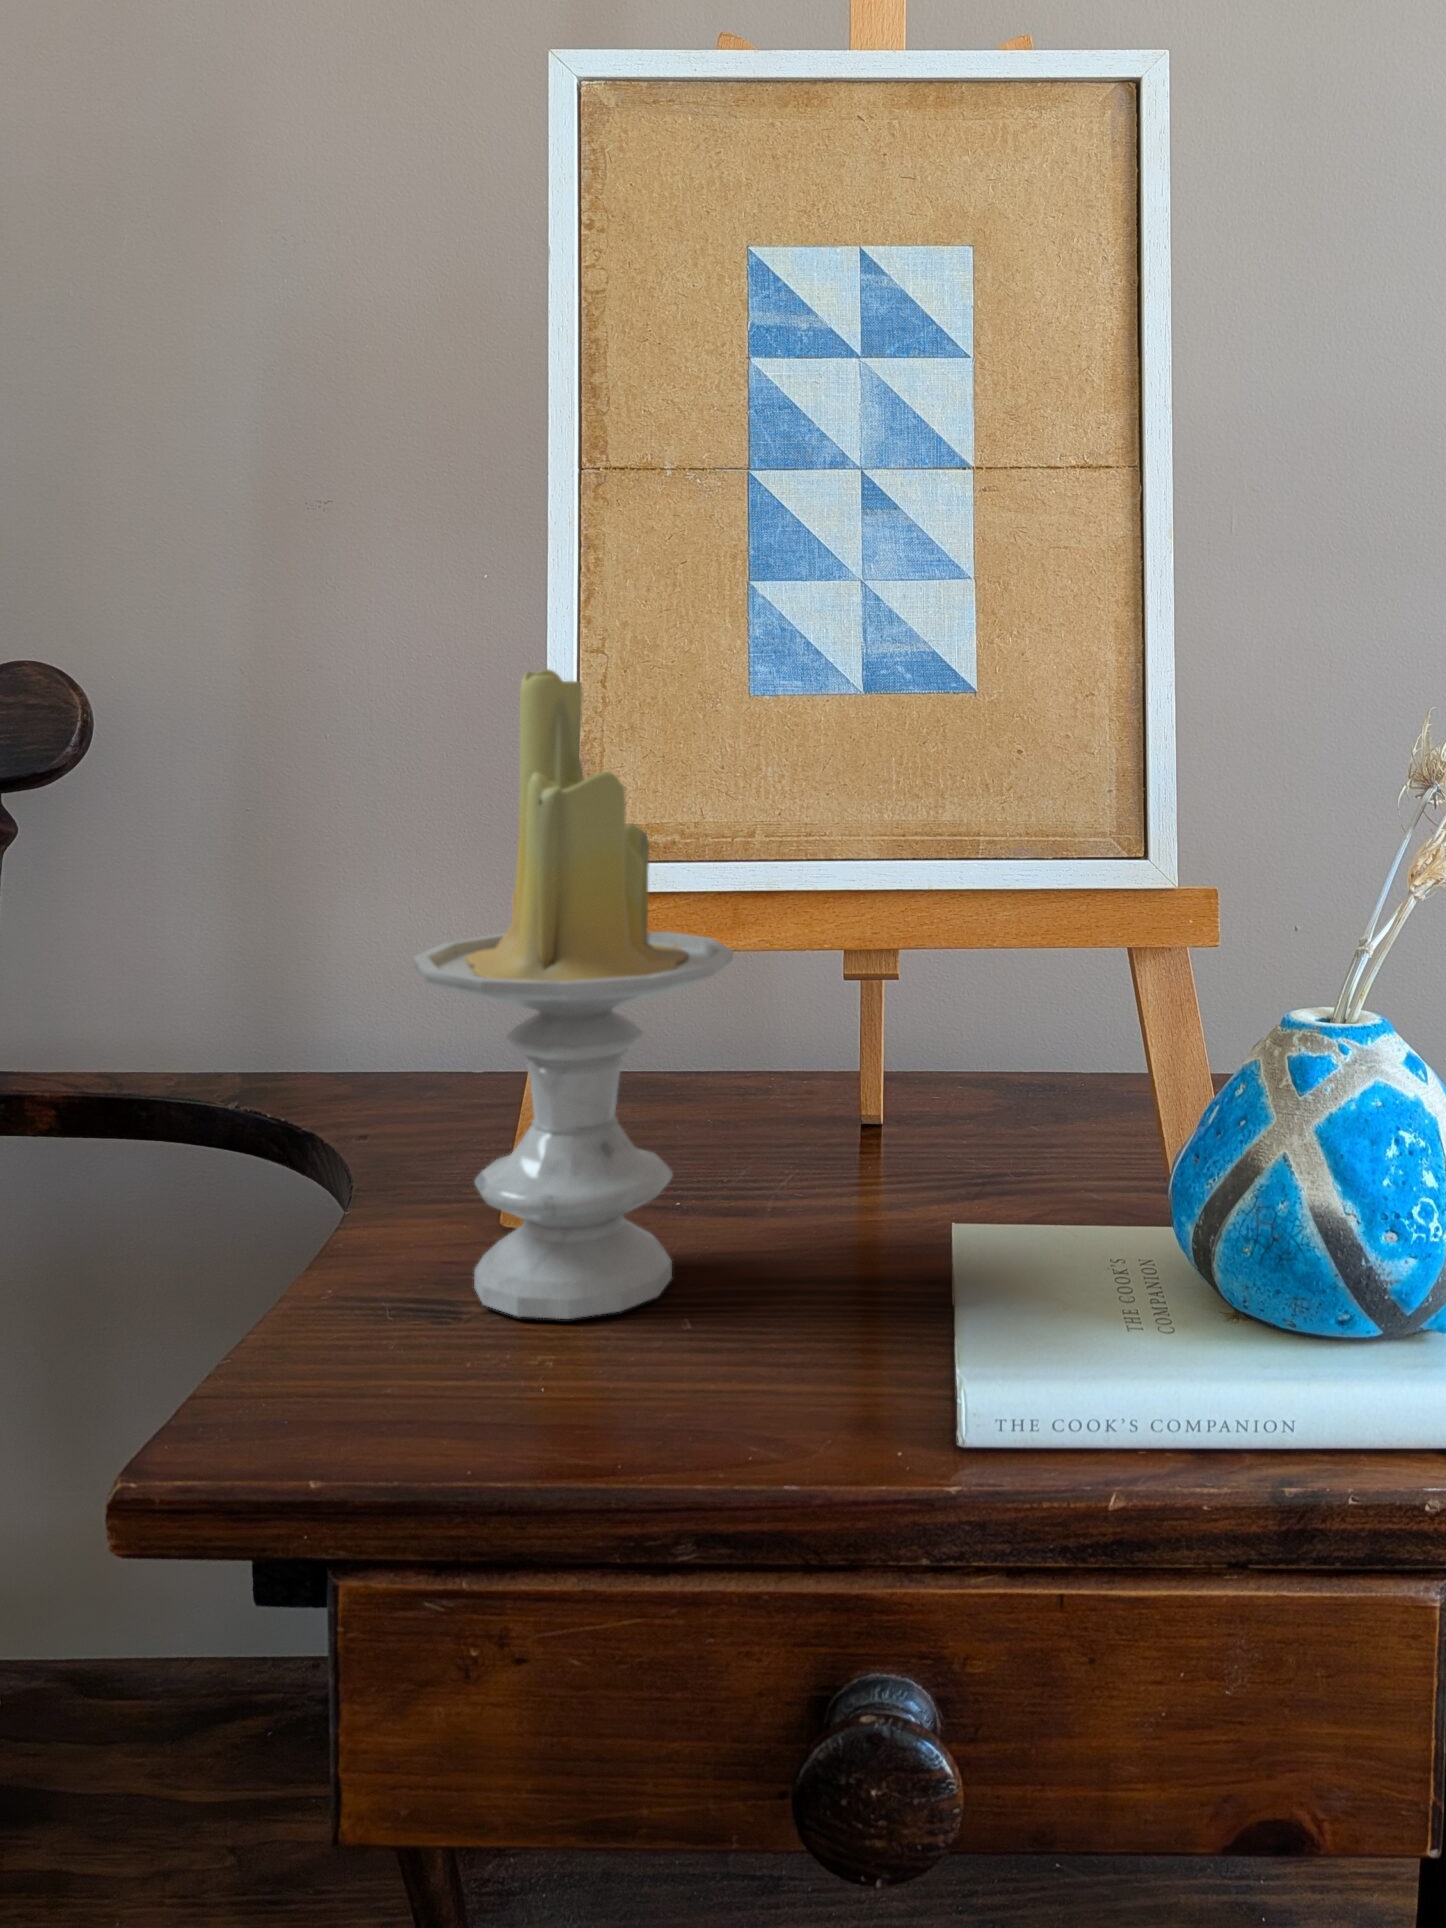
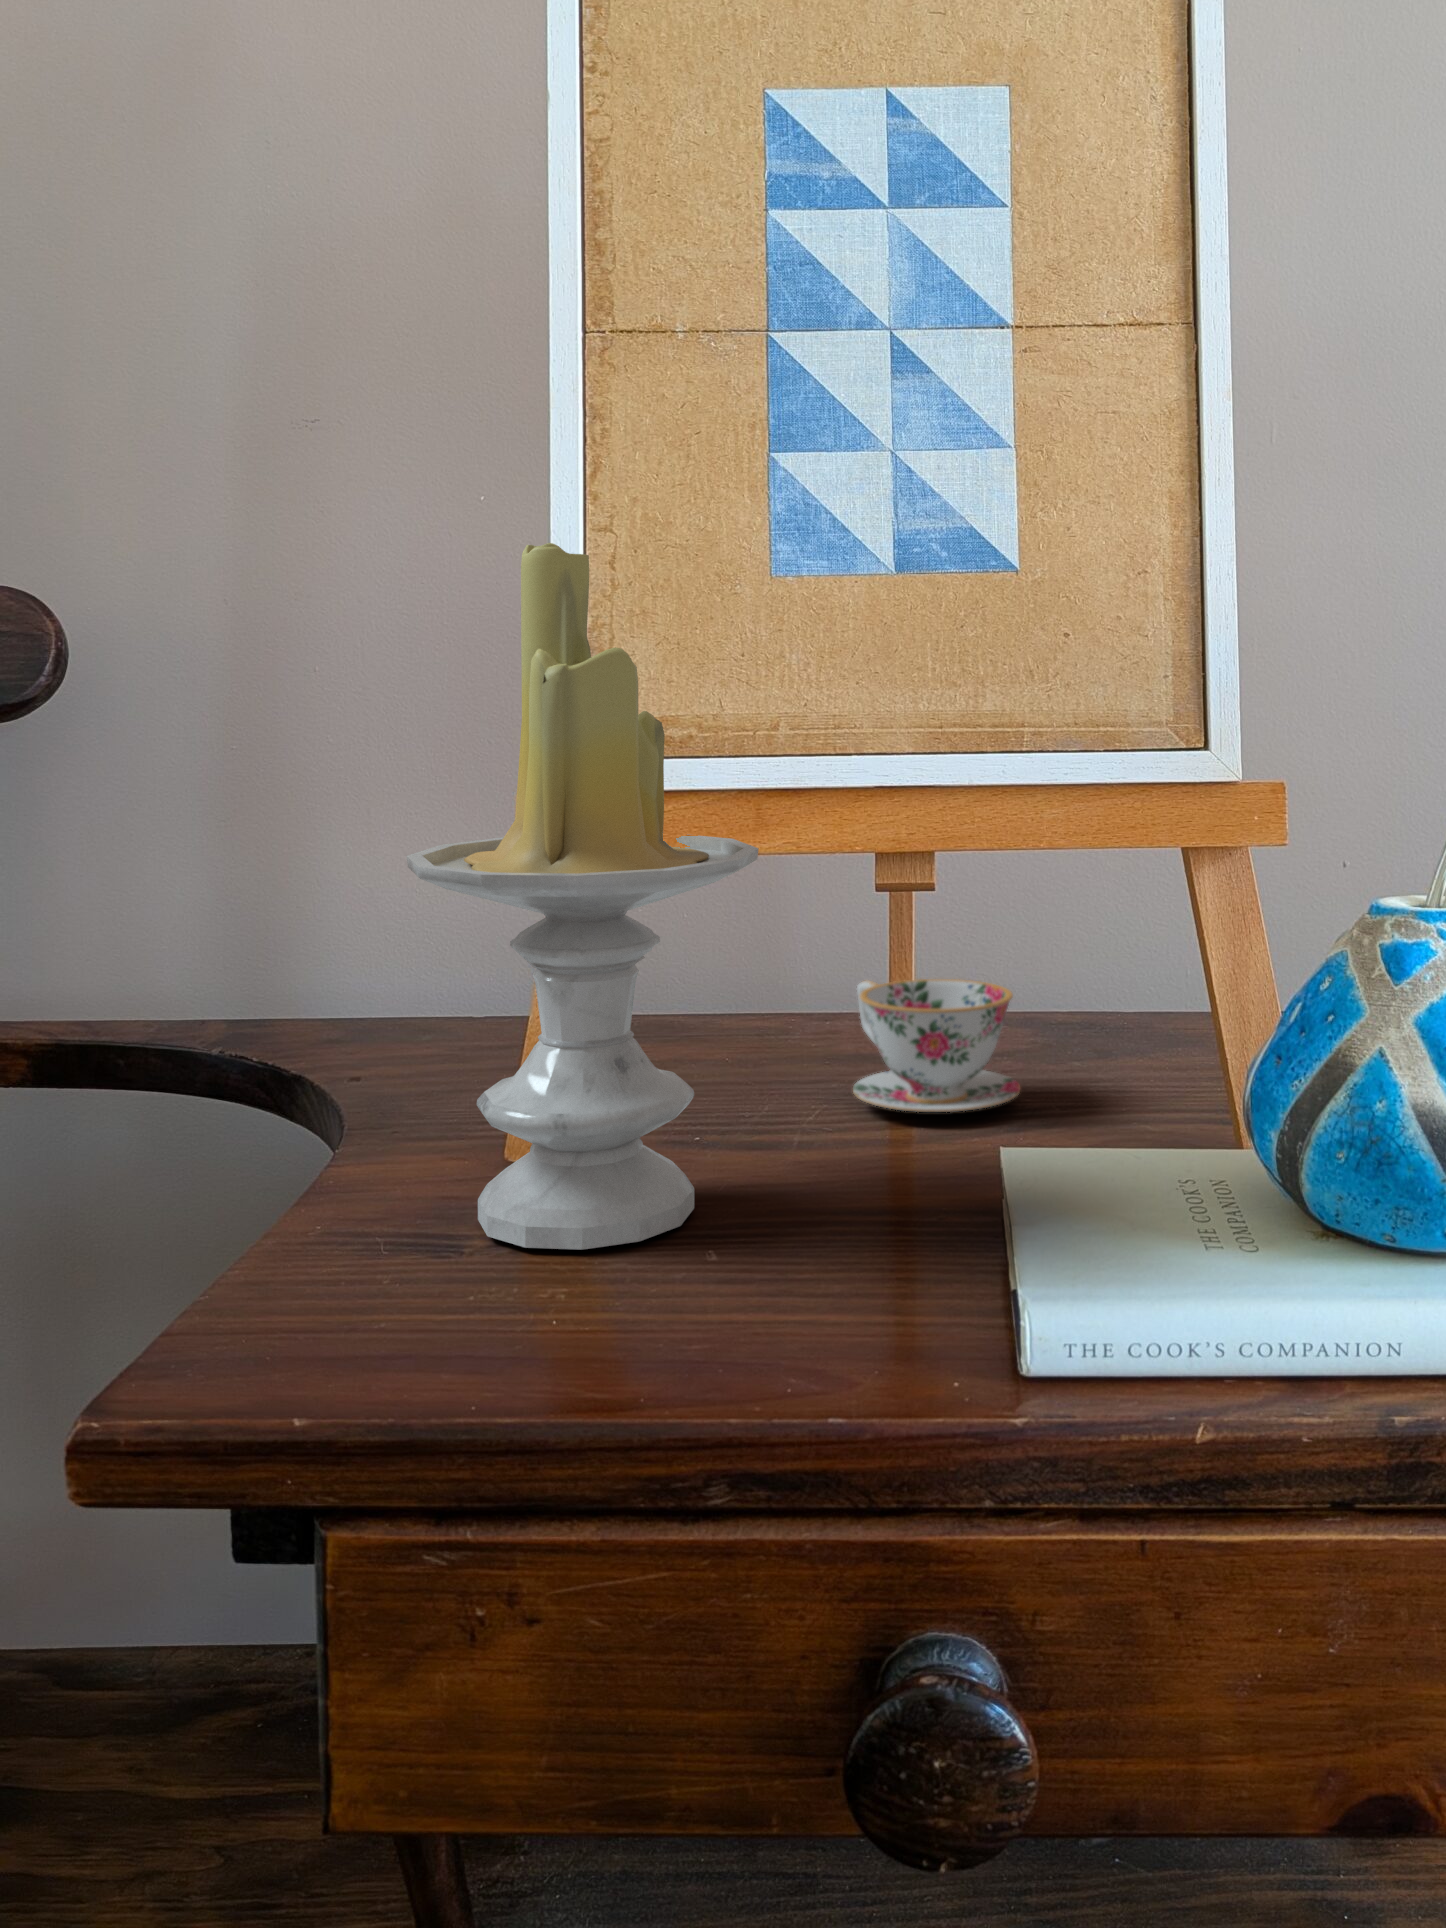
teacup: none [822,1056,978,1184] -> present [853,979,1020,1112]

